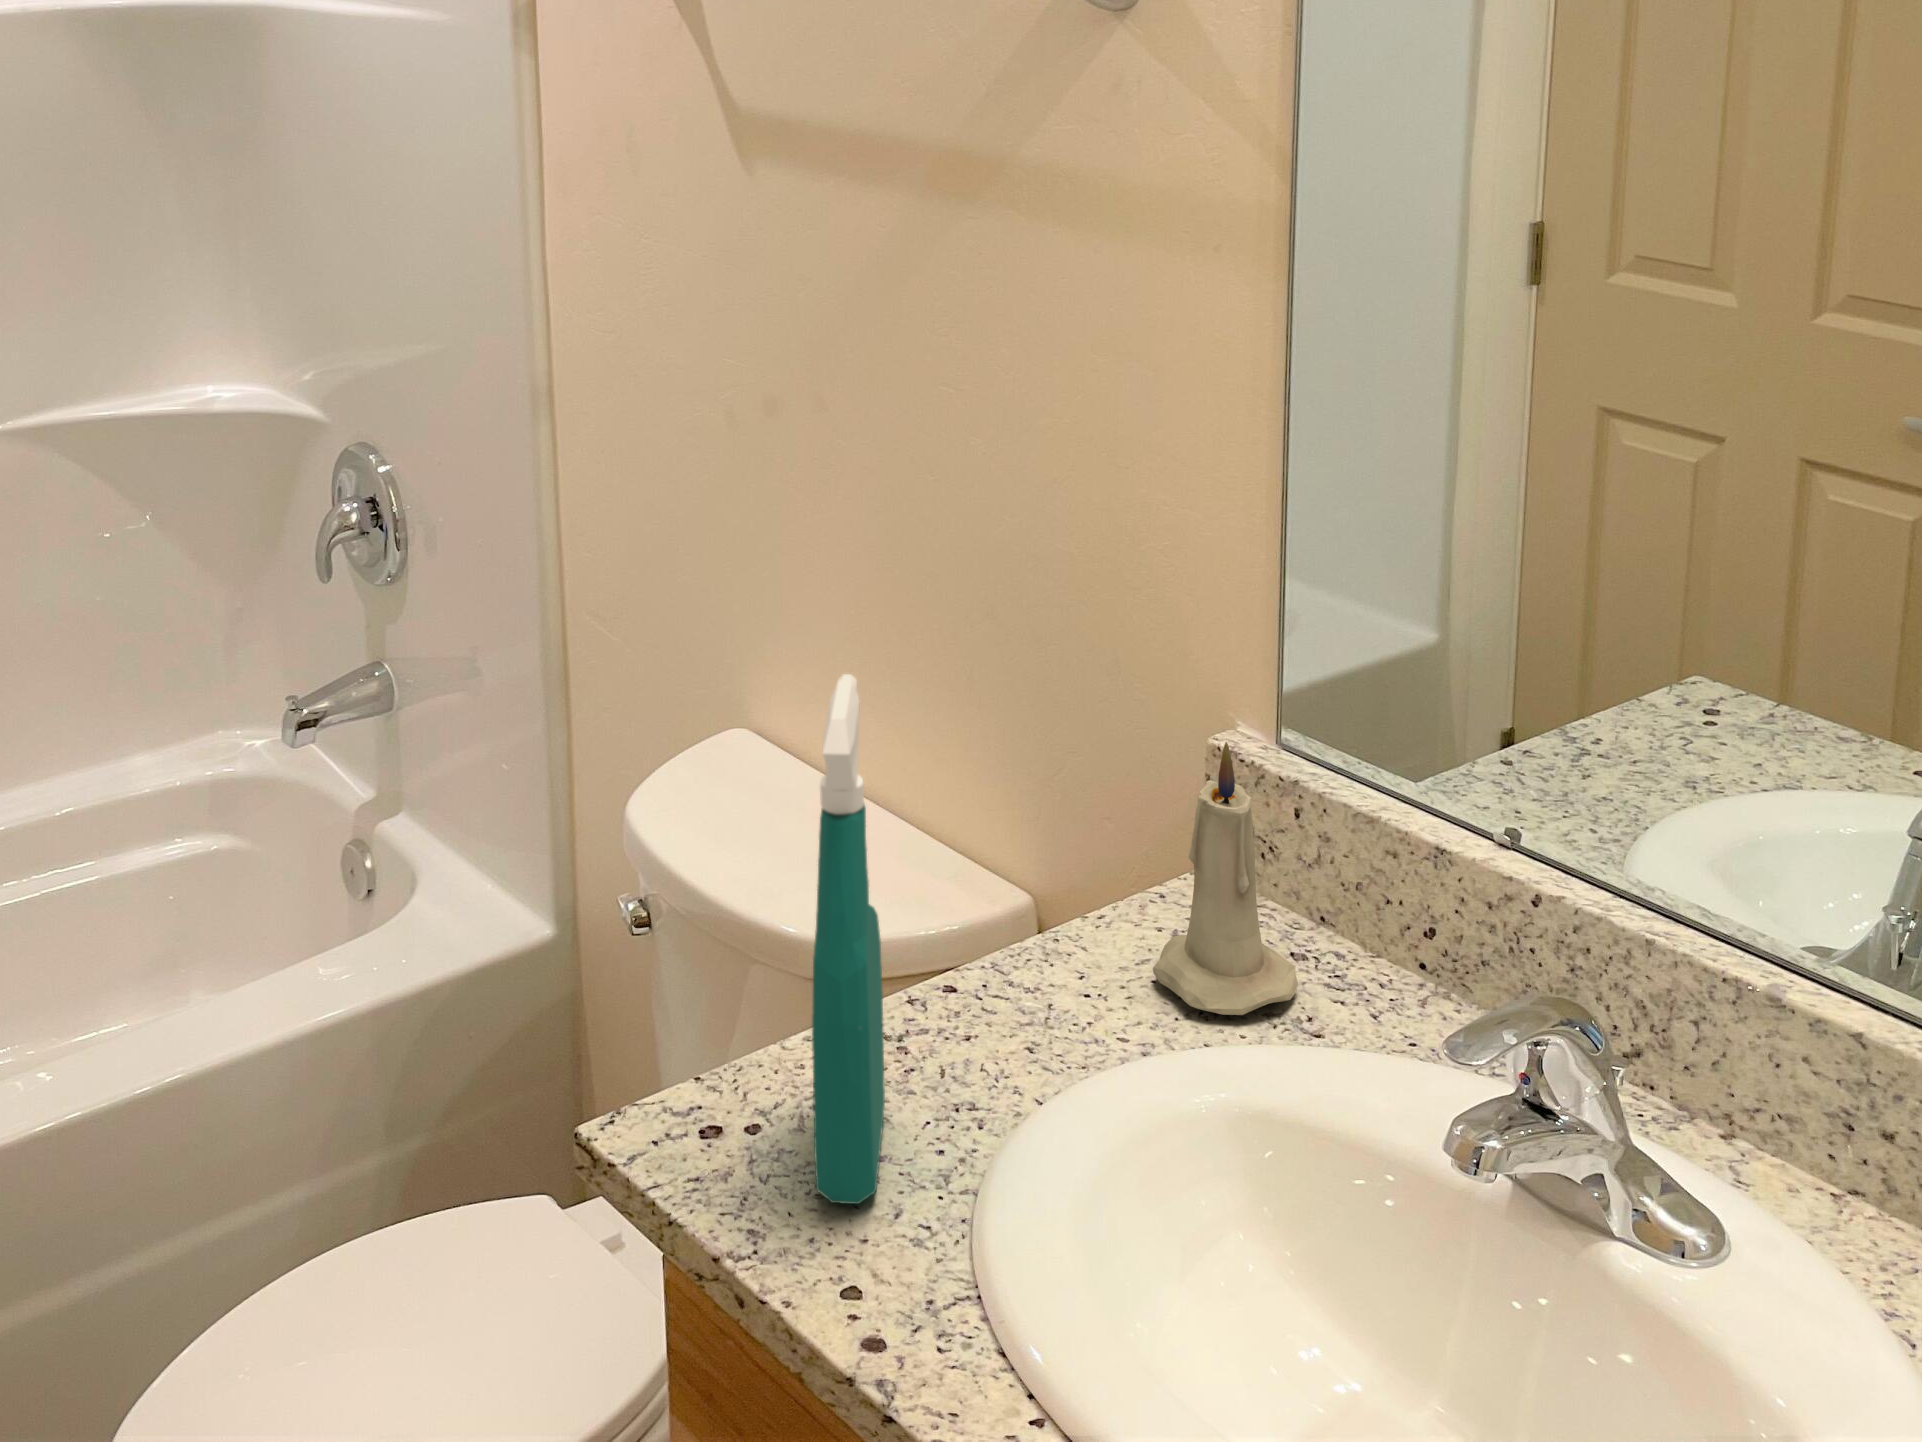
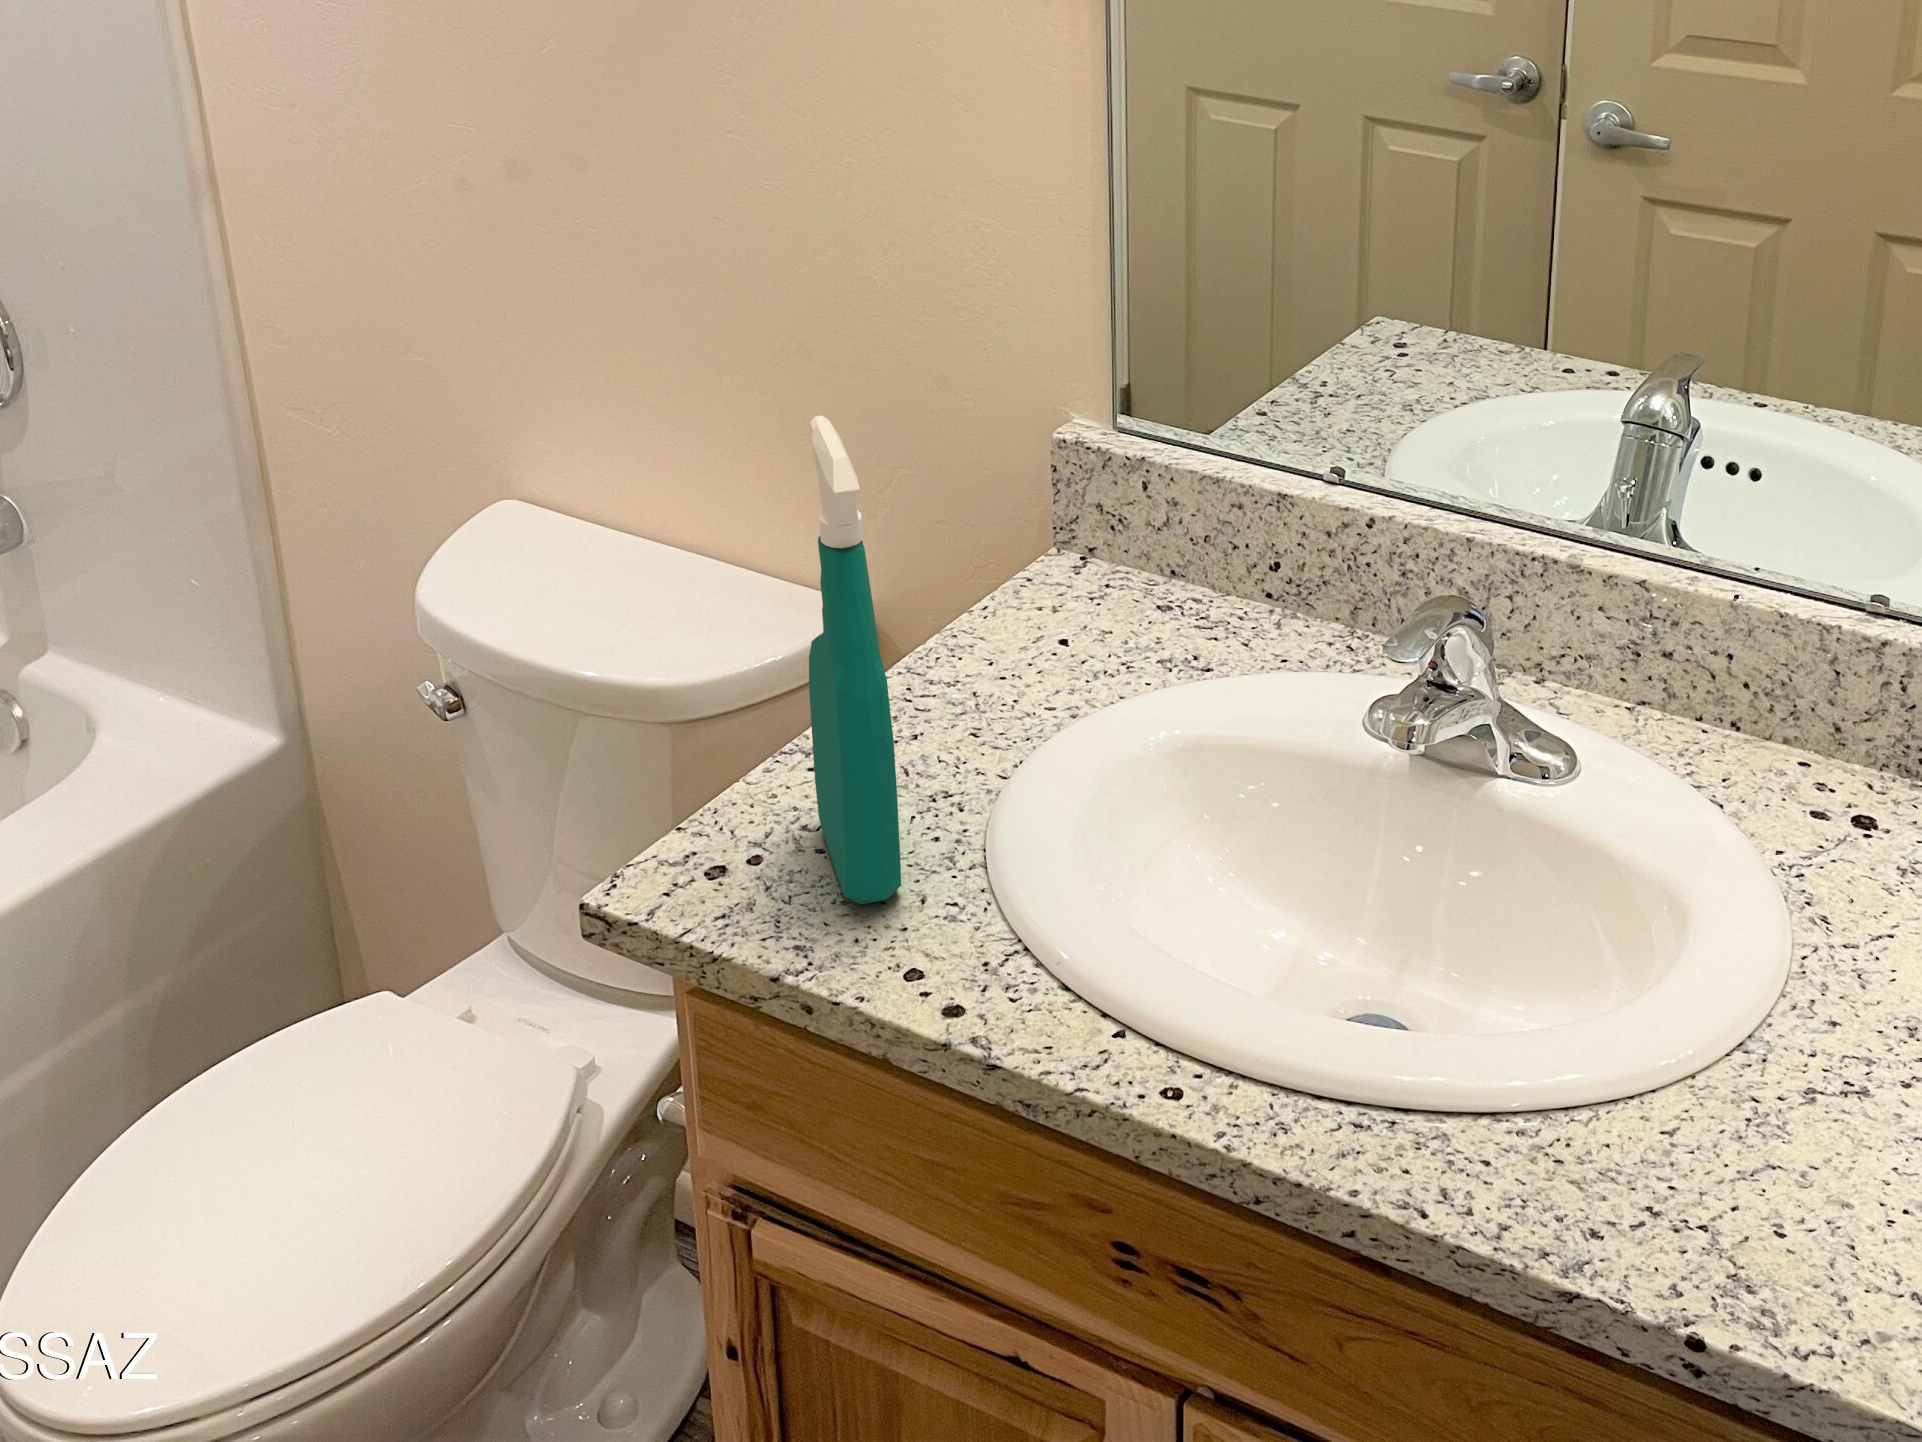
candle: present [1153,742,1298,1015] -> none [1053,431,1181,670]

